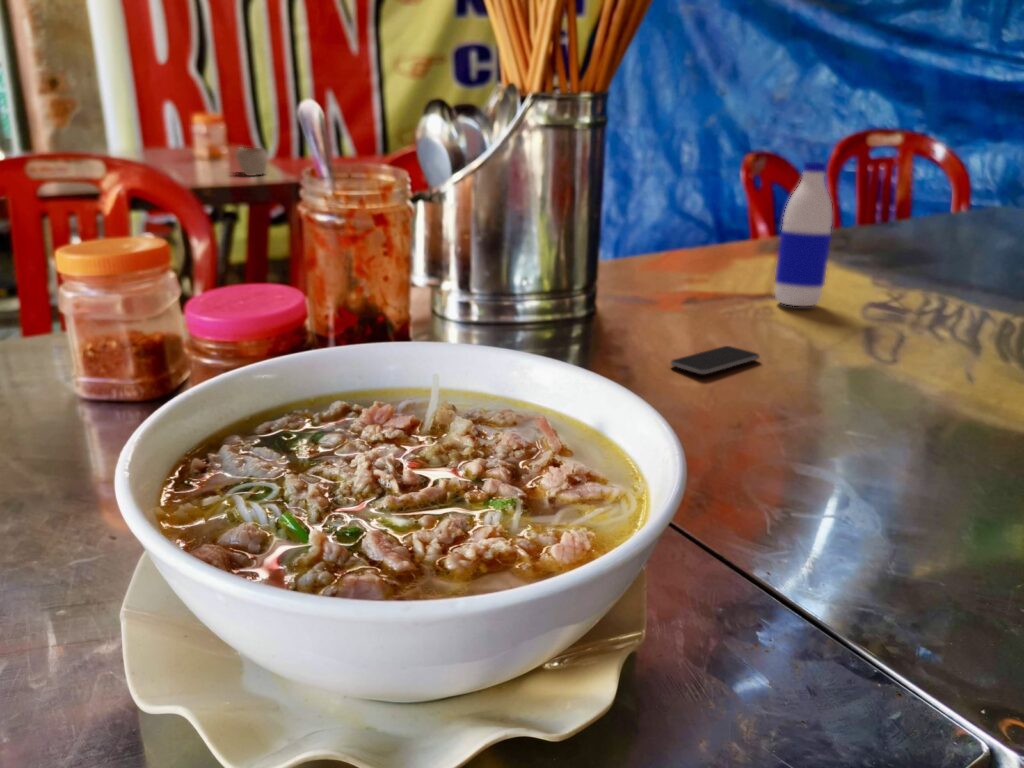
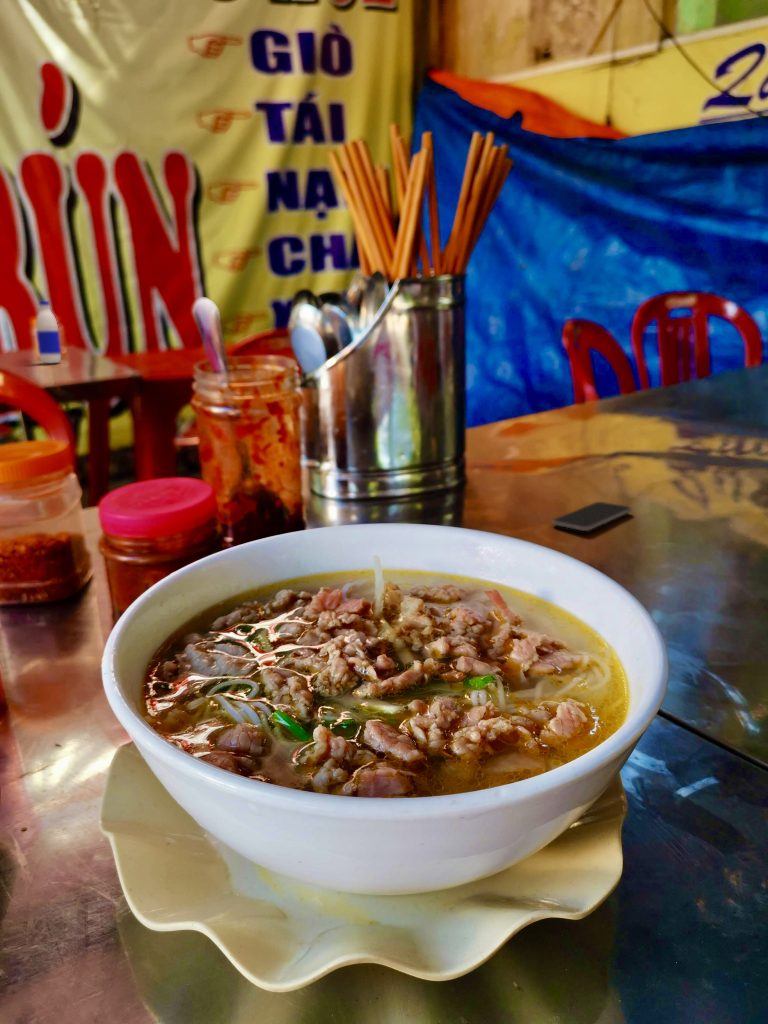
cup: present [236,147,267,176] -> none [75,345,106,372]
water bottle: present [775,162,832,306] -> present [36,301,61,363]

